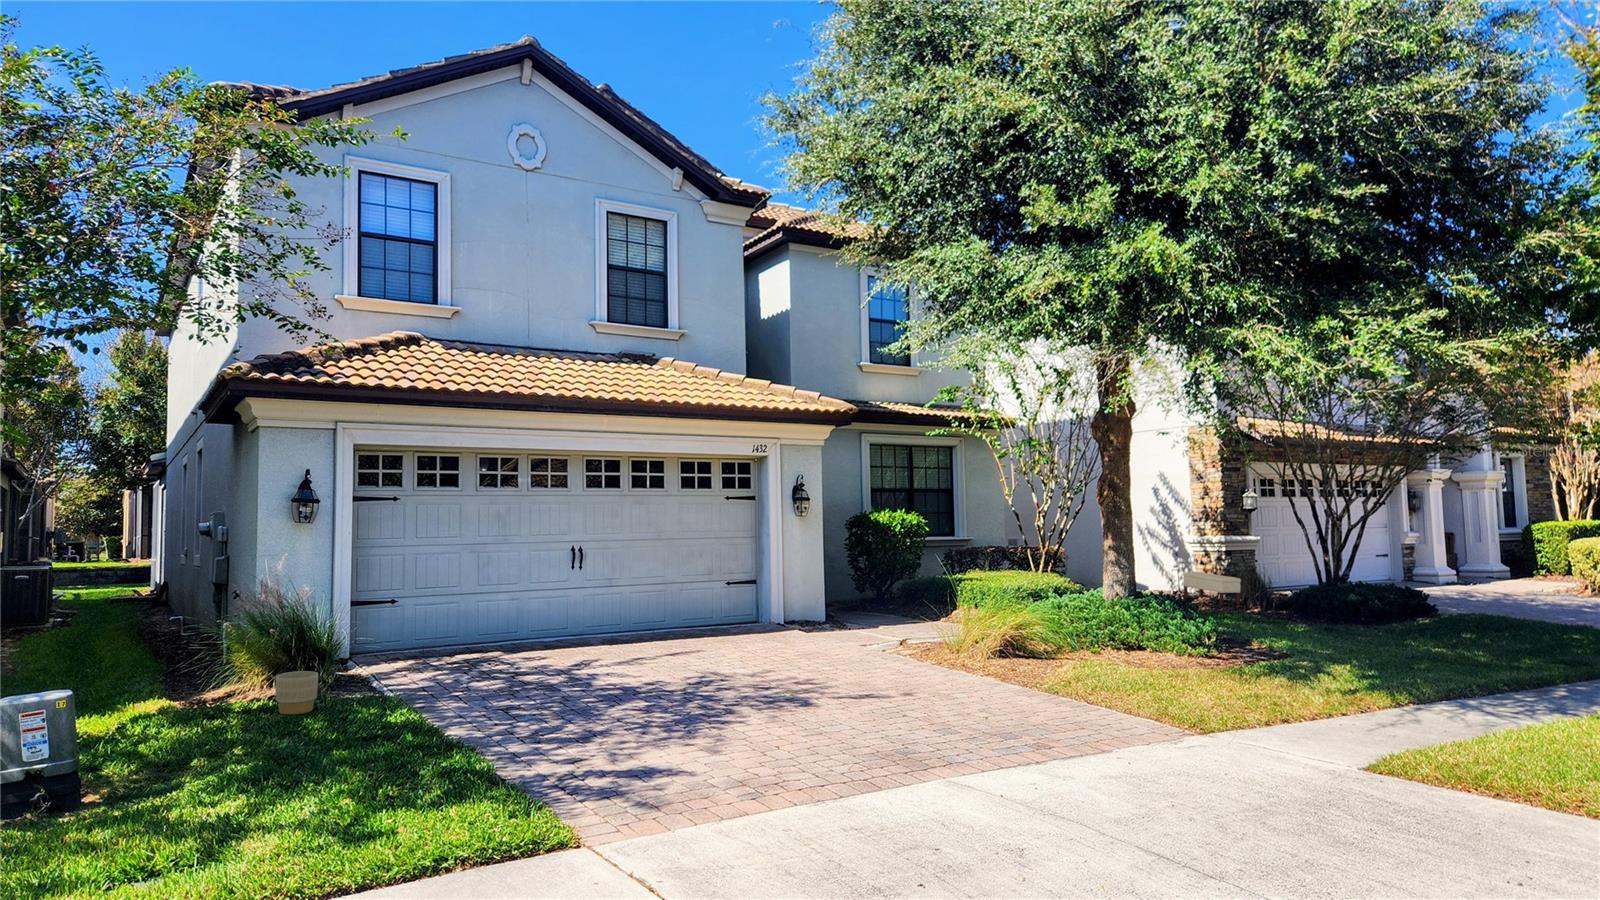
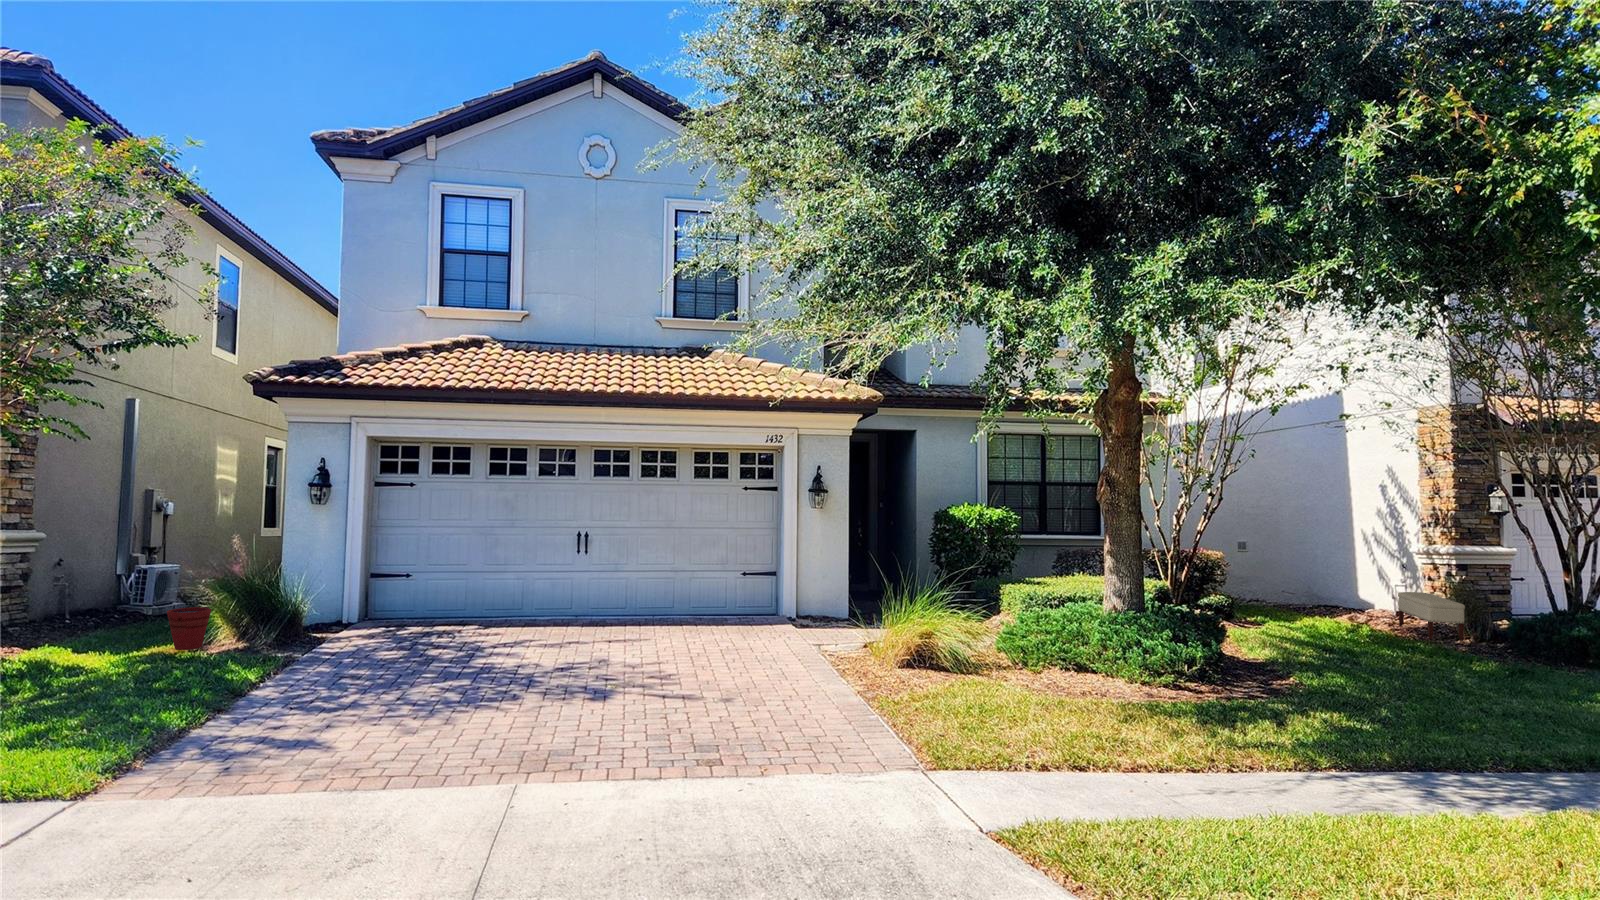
bucket: none [190,662,247,719] -> present [167,607,211,650]
planter: present [276,671,318,714] -> none [219,619,254,652]

